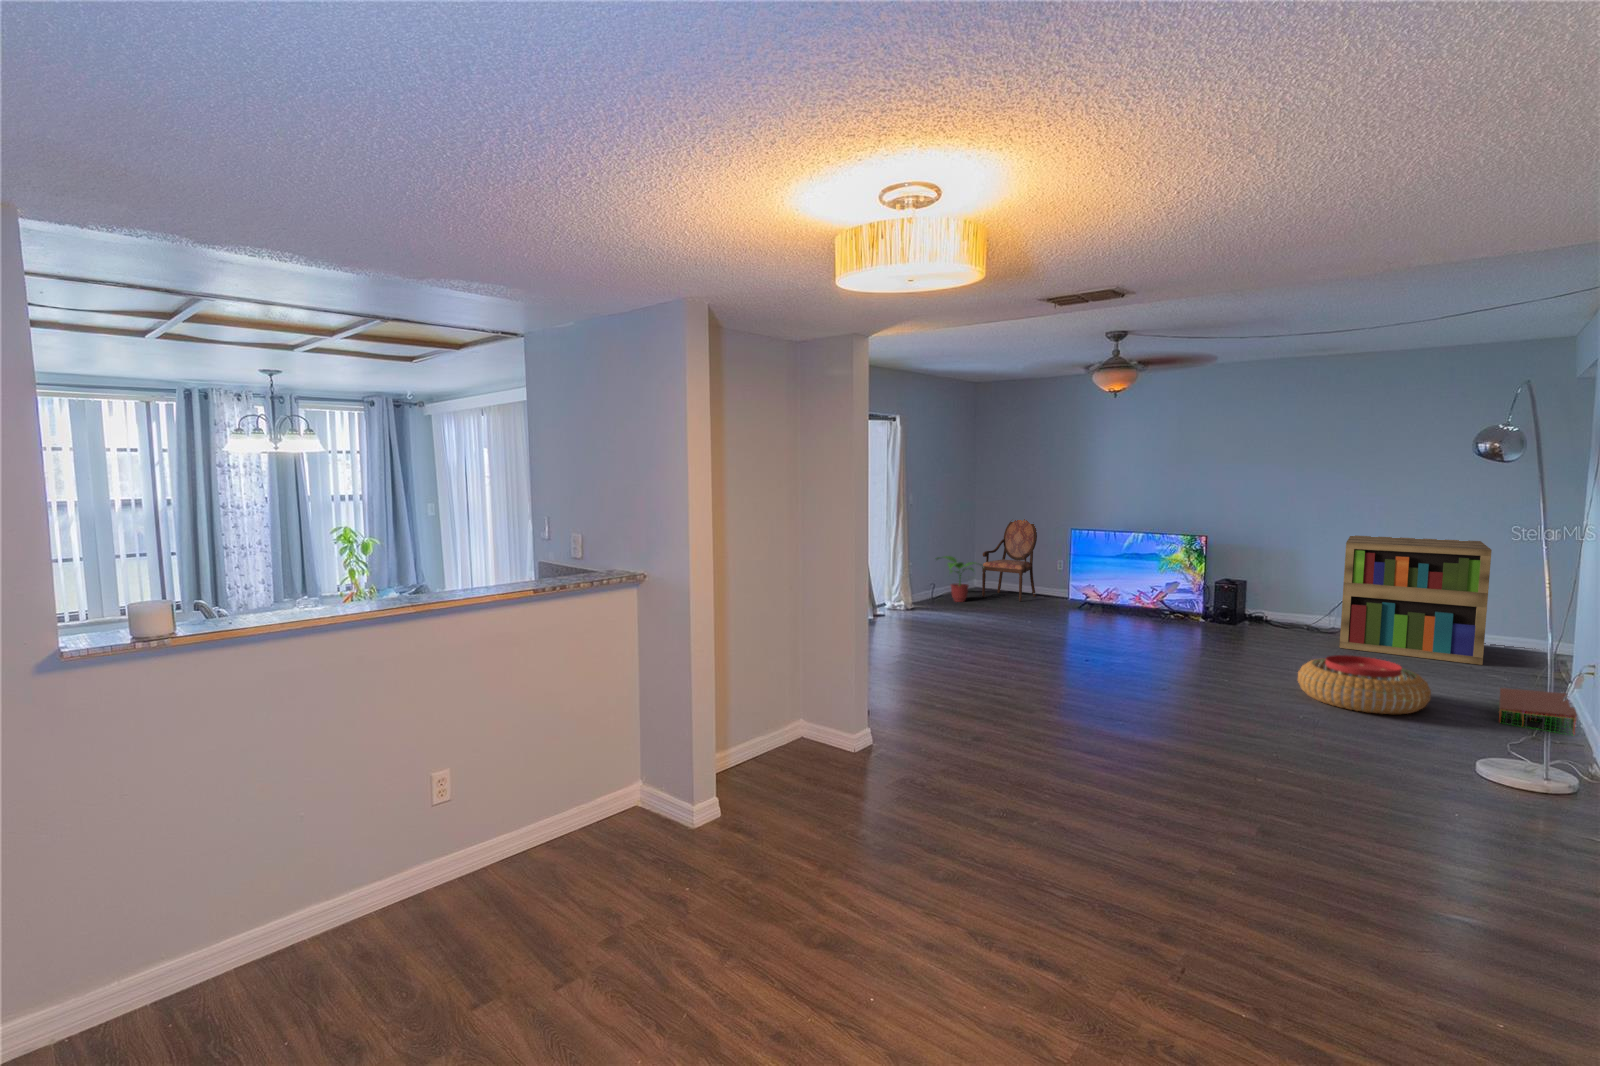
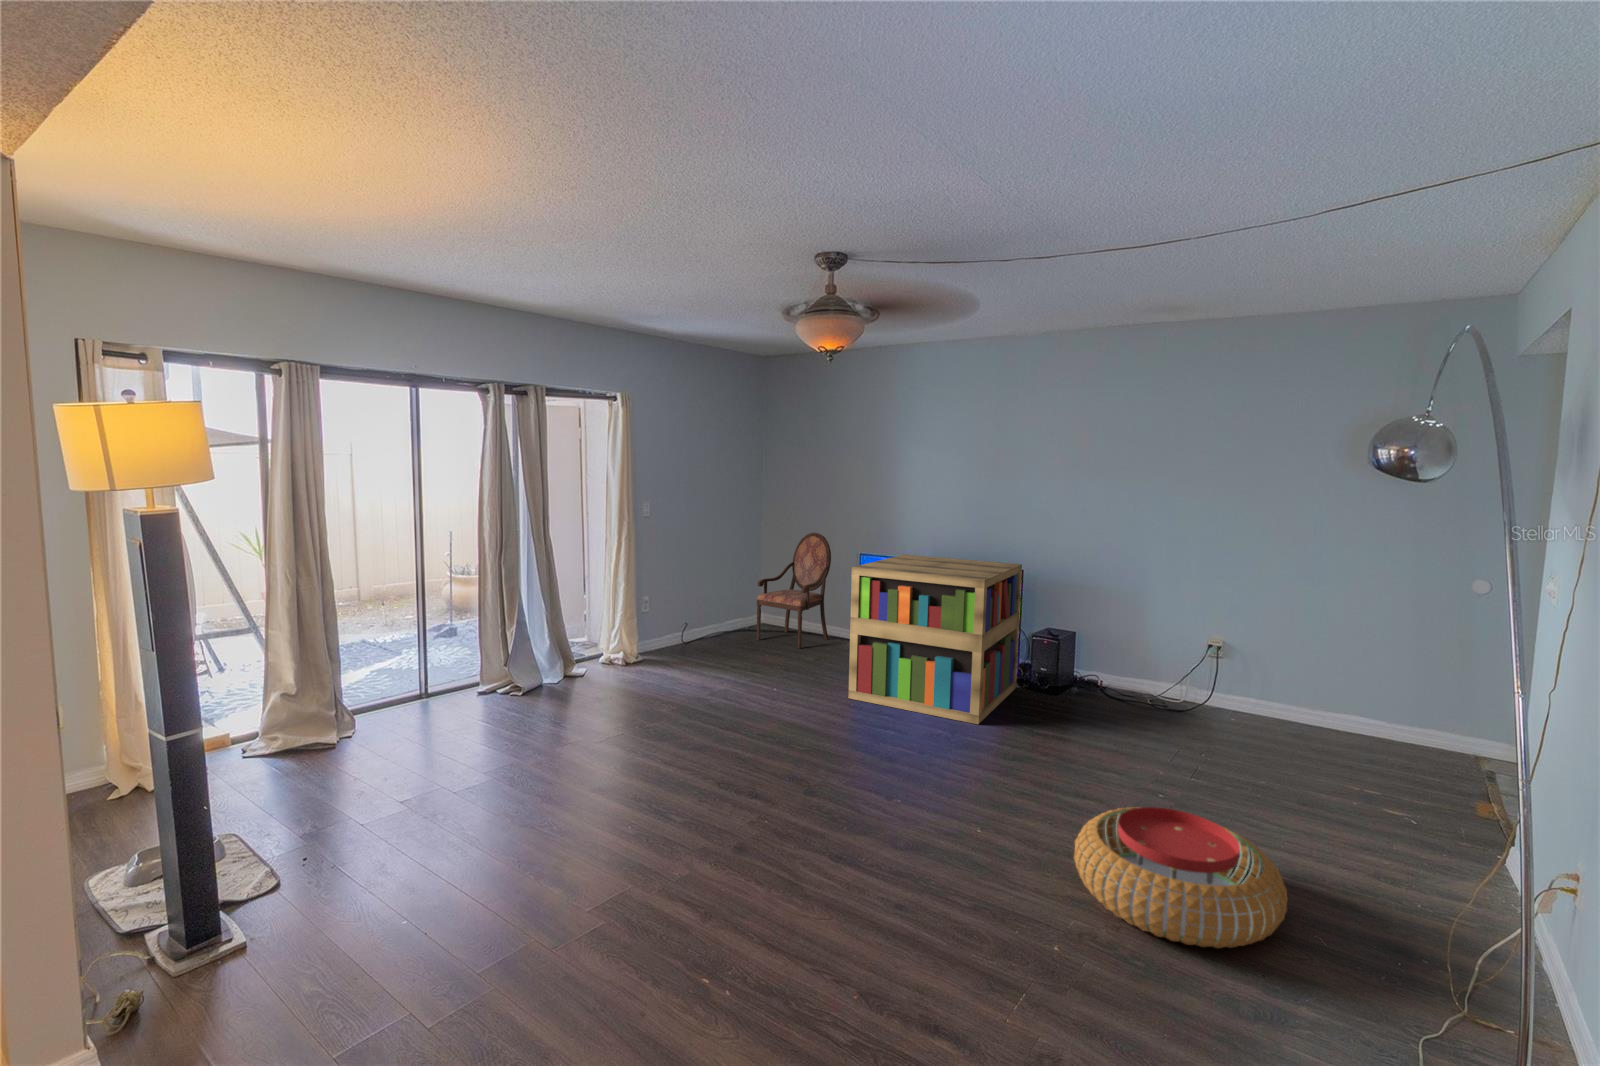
bookshelf: present [1340,535,1492,665] -> present [848,554,1022,724]
potted plant: present [936,556,976,602] -> none [691,586,754,649]
storage bin: present [1499,688,1577,734] -> none [1404,873,1551,1025]

